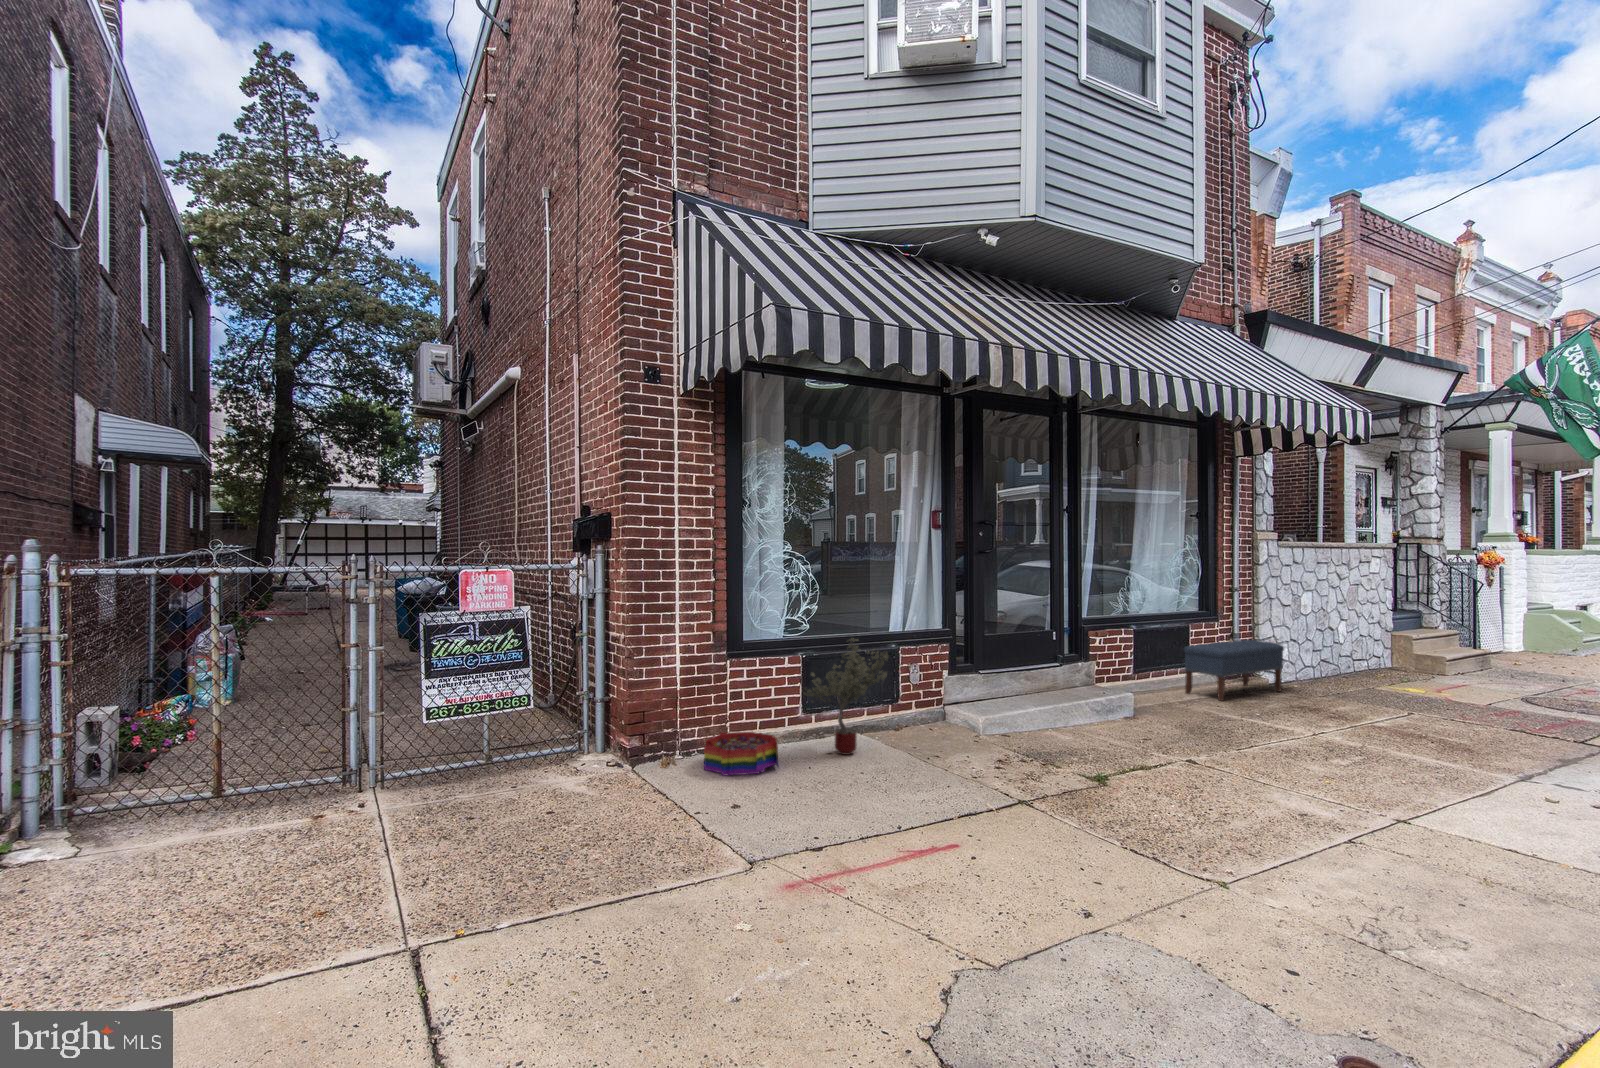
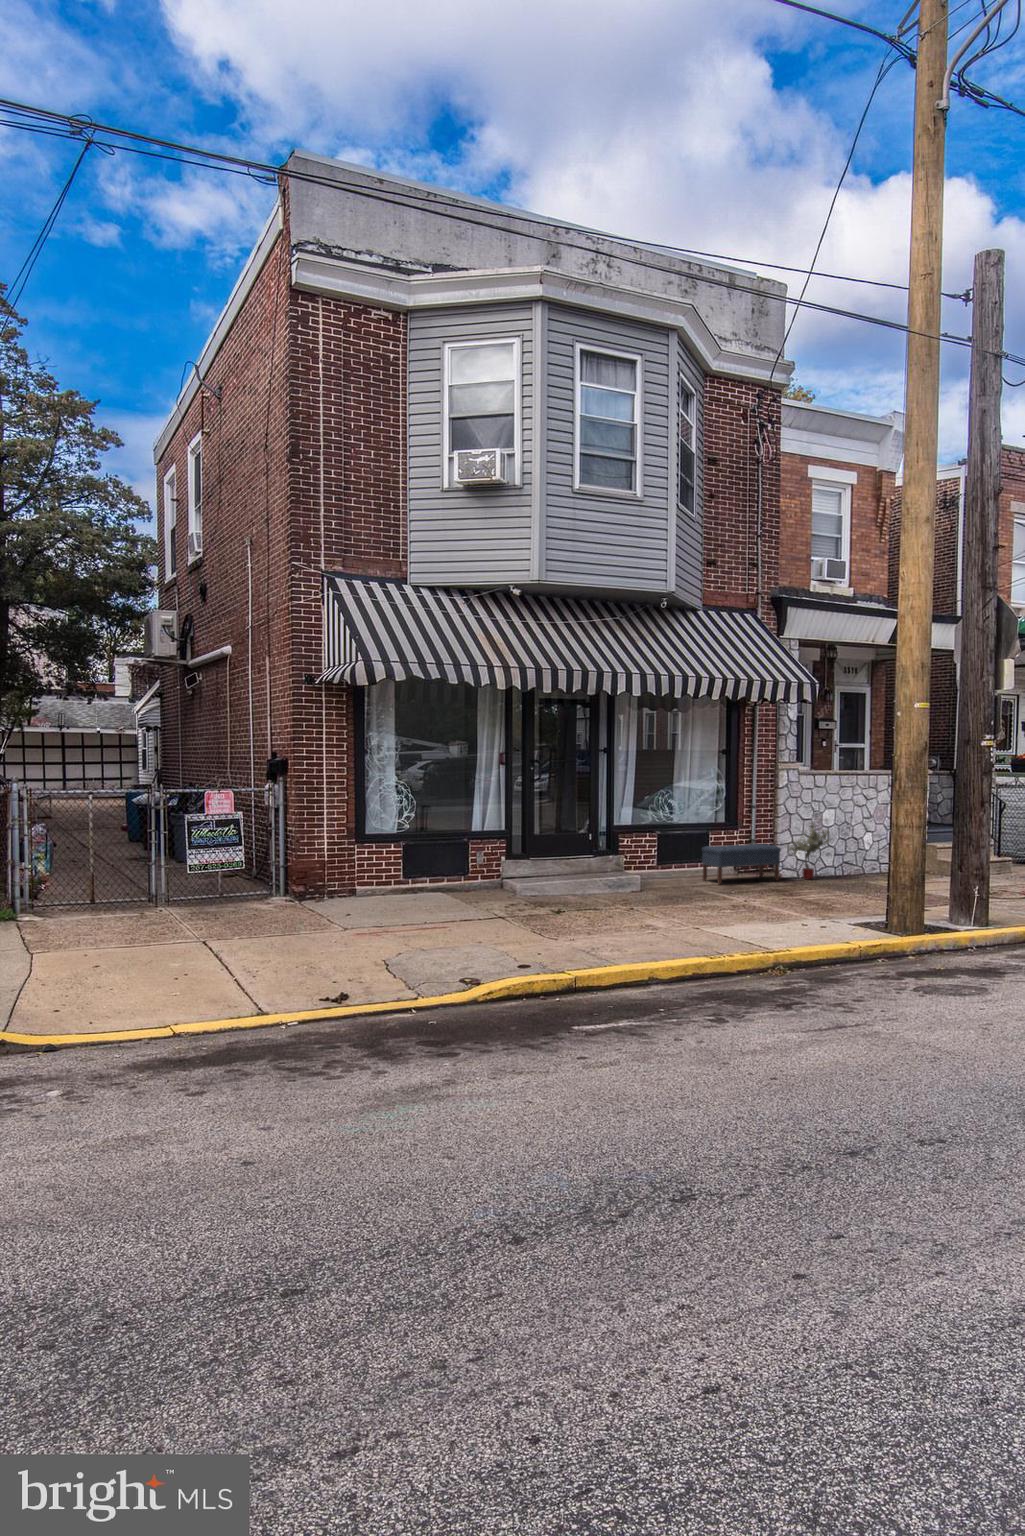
potted tree: present [804,638,888,755] -> present [790,823,830,880]
storage bin: present [704,732,778,776] -> none [338,886,381,906]

